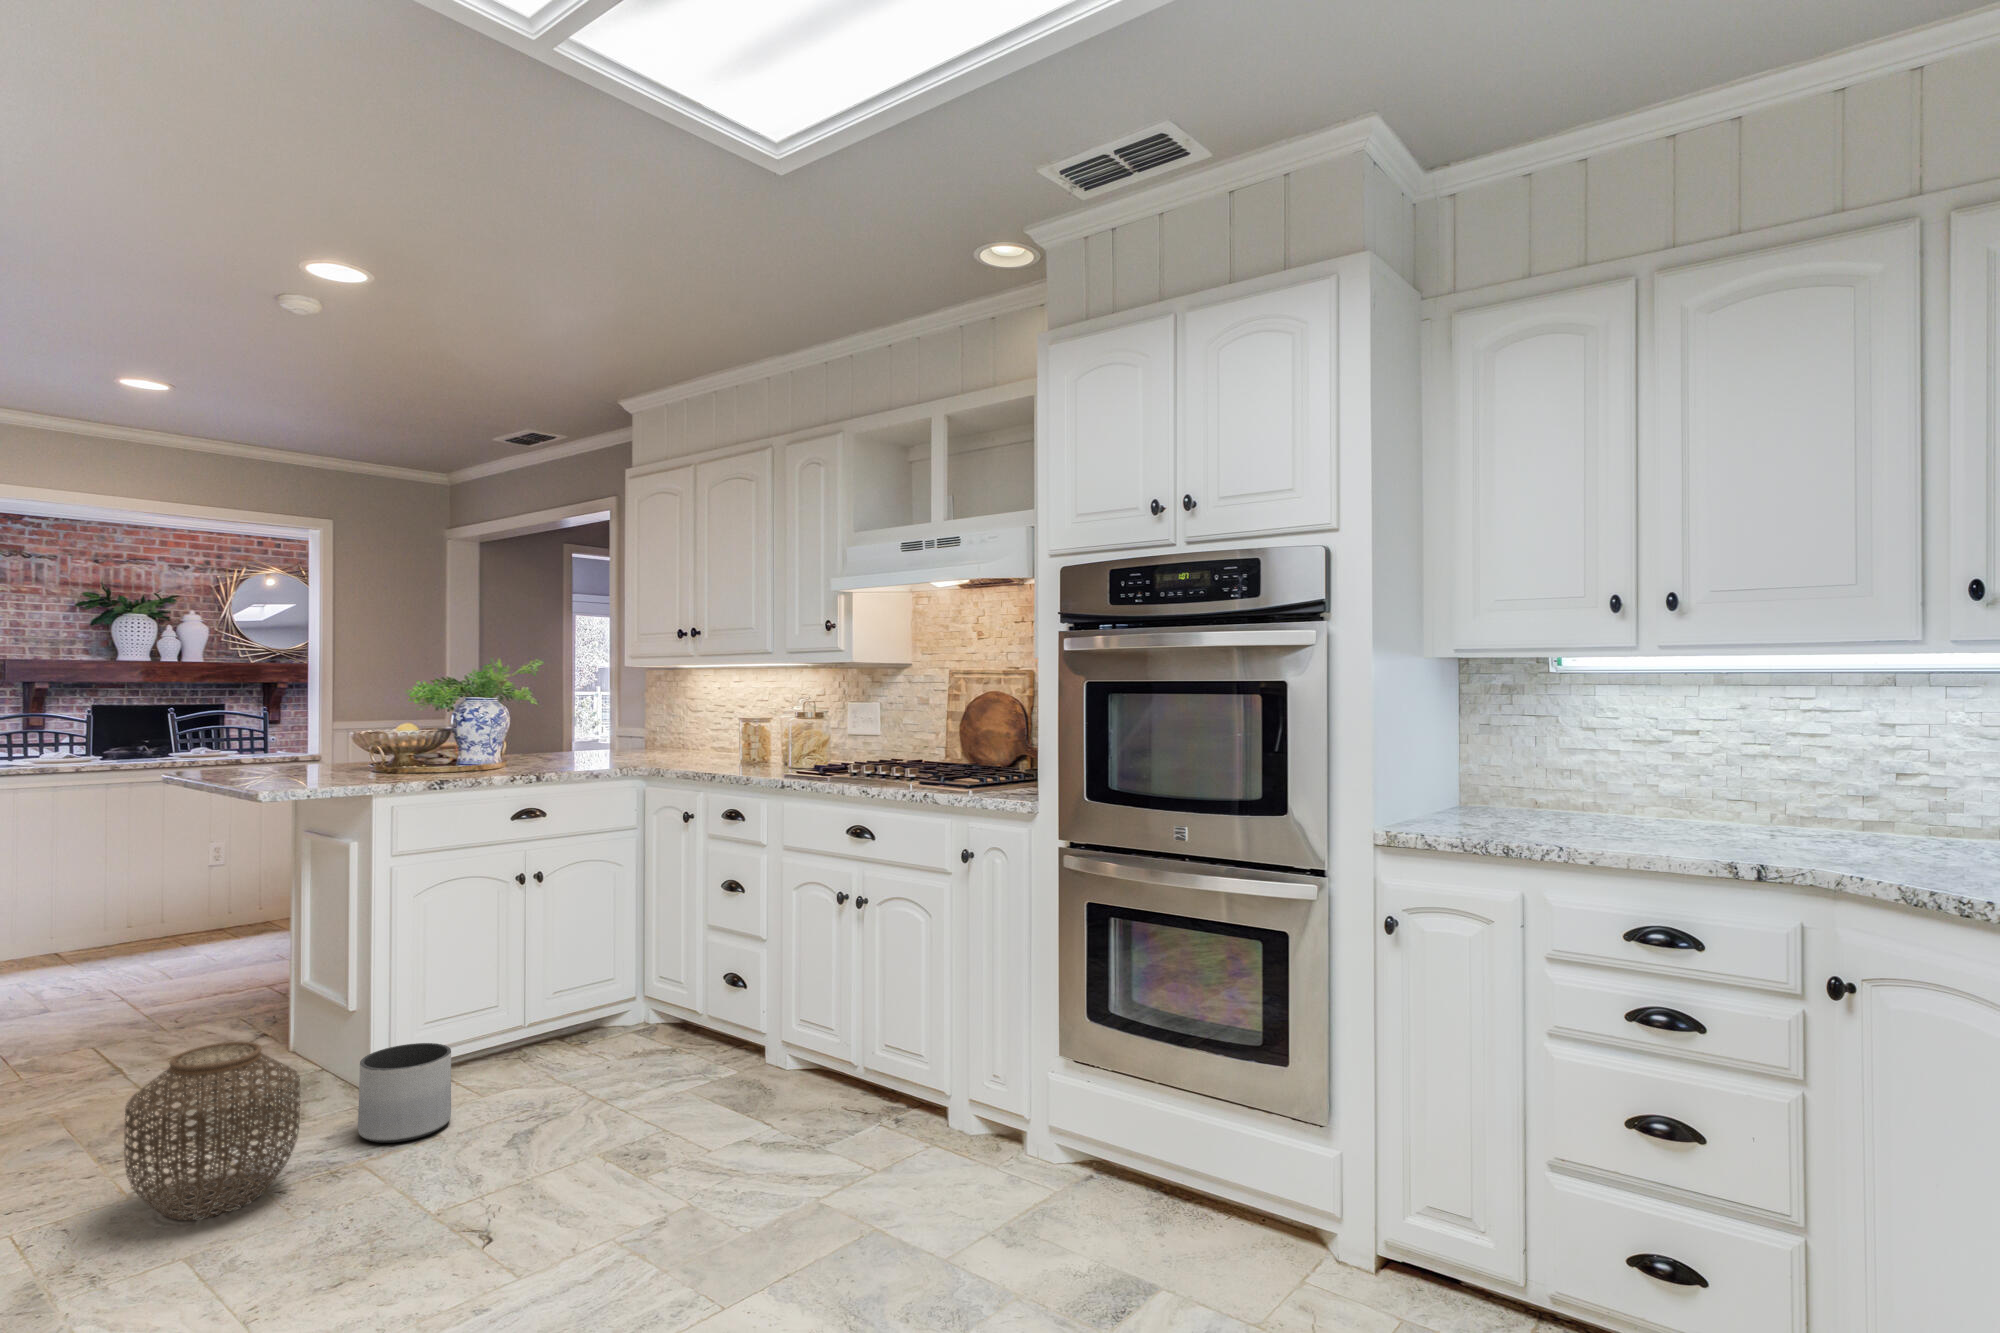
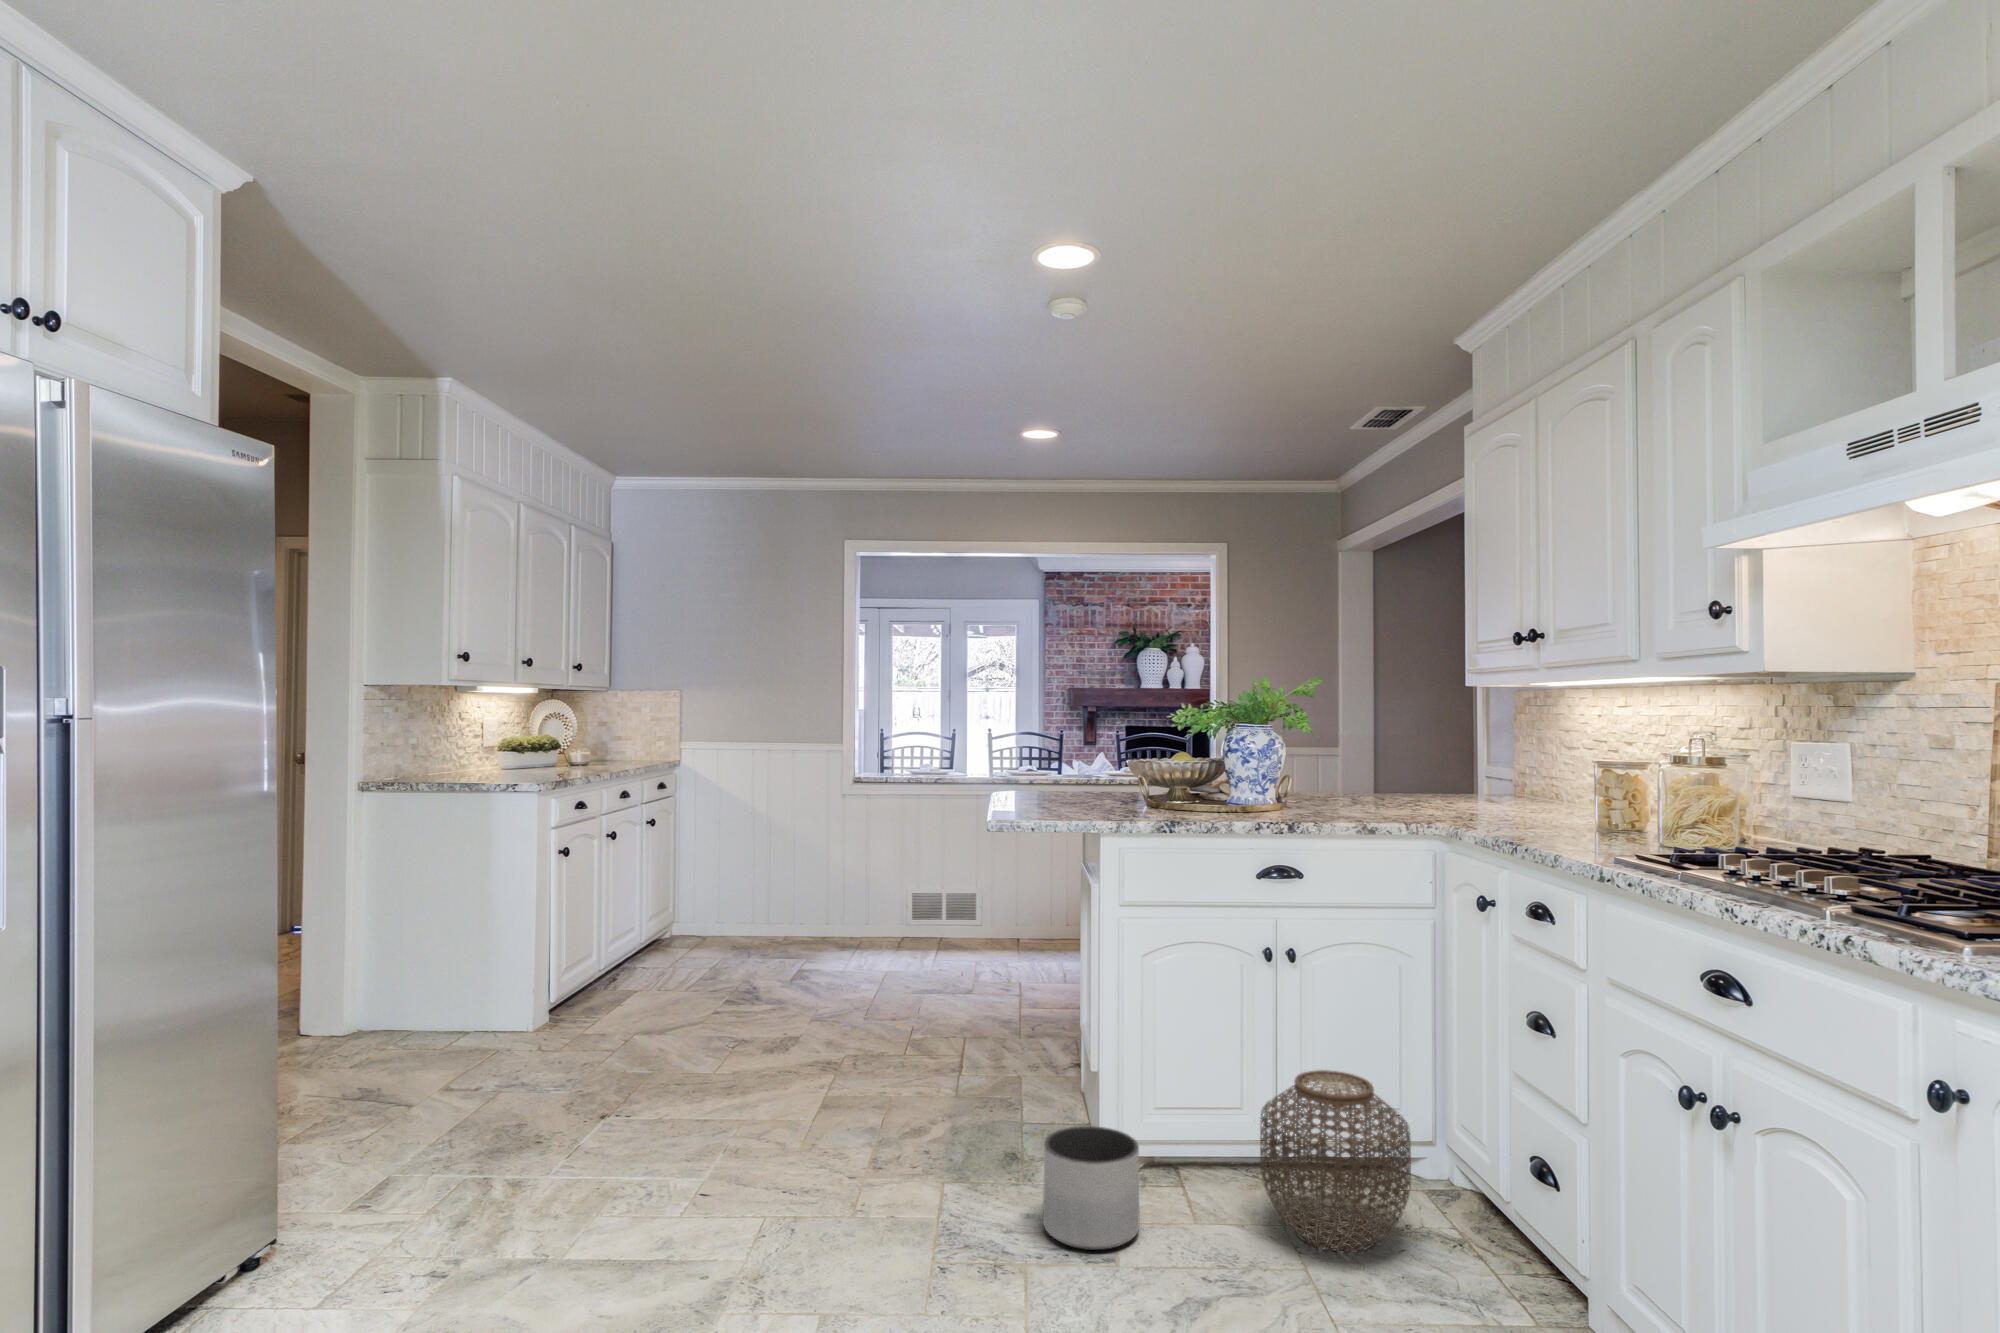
woven basket: present [124,1042,300,1220] -> present [1260,1070,1411,1252]

